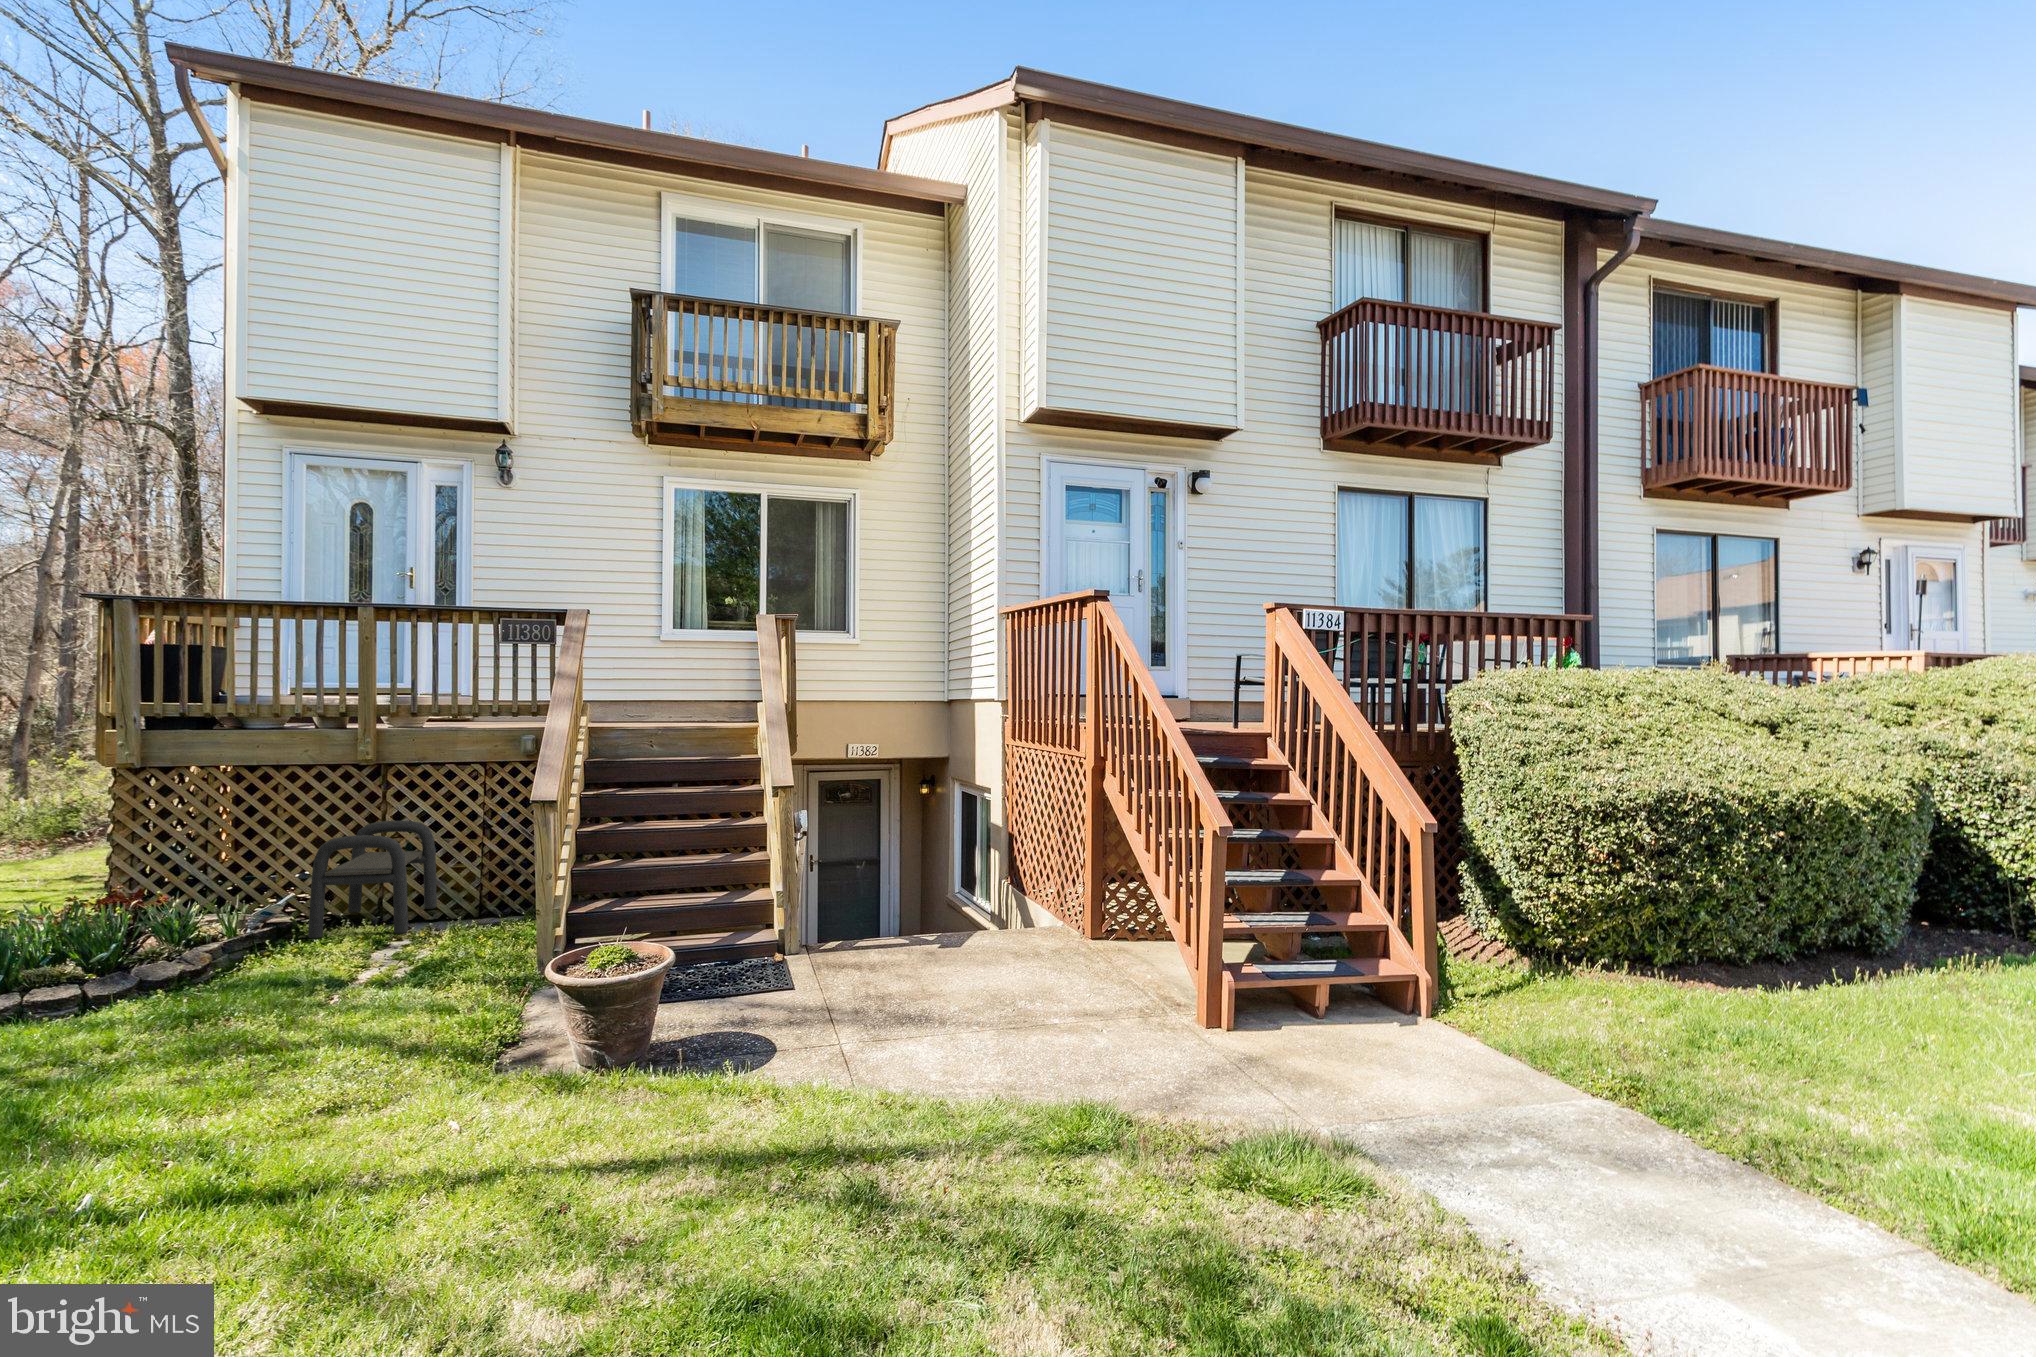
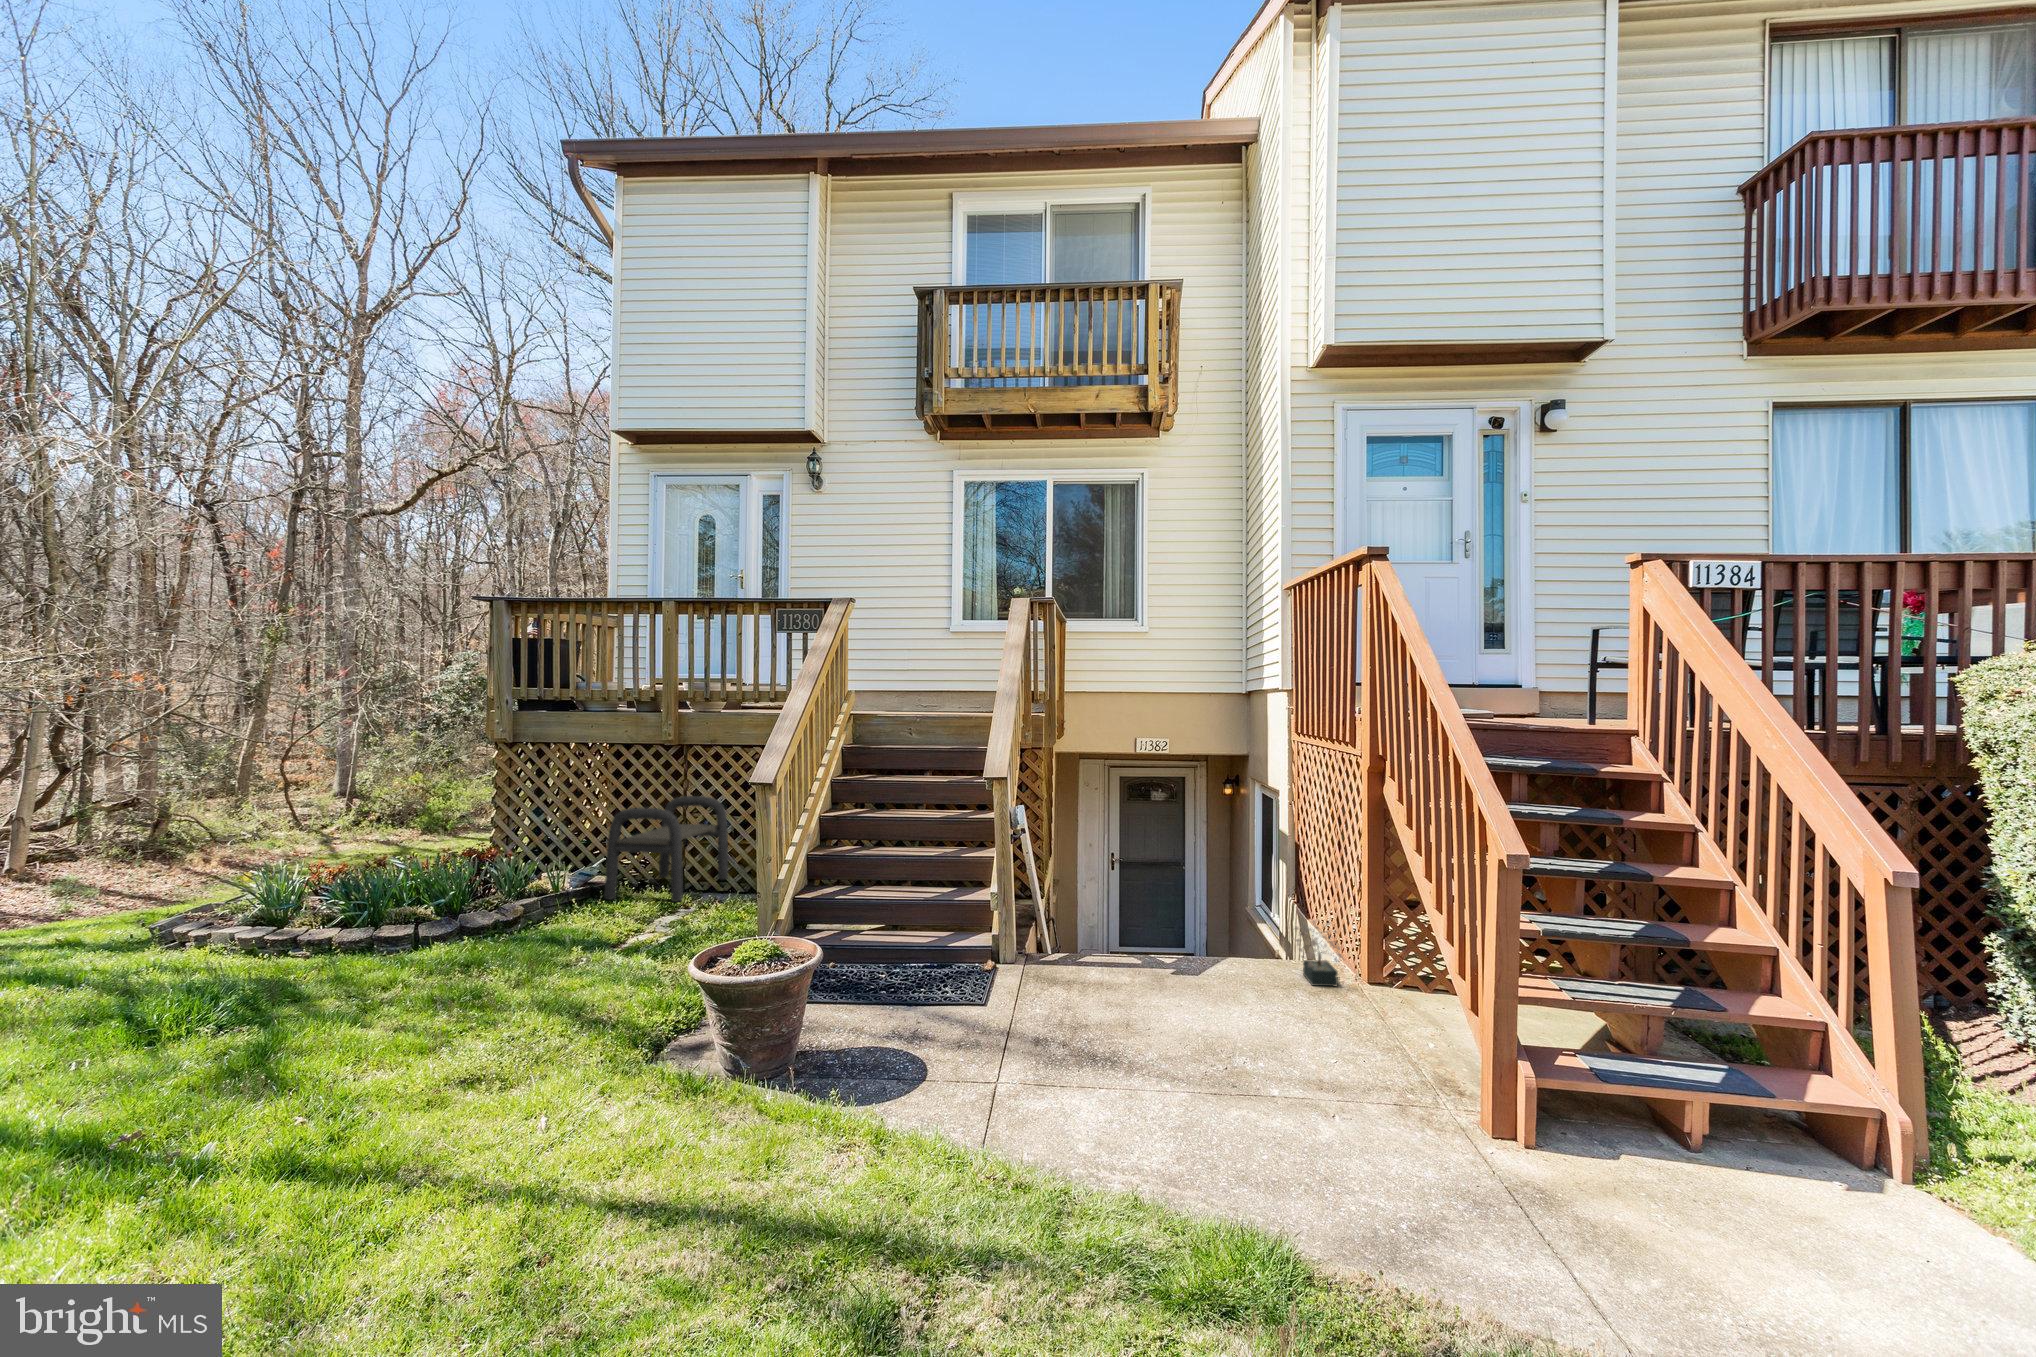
decorative plant: none [1032,891,1076,943] -> present [1292,920,1342,986]

